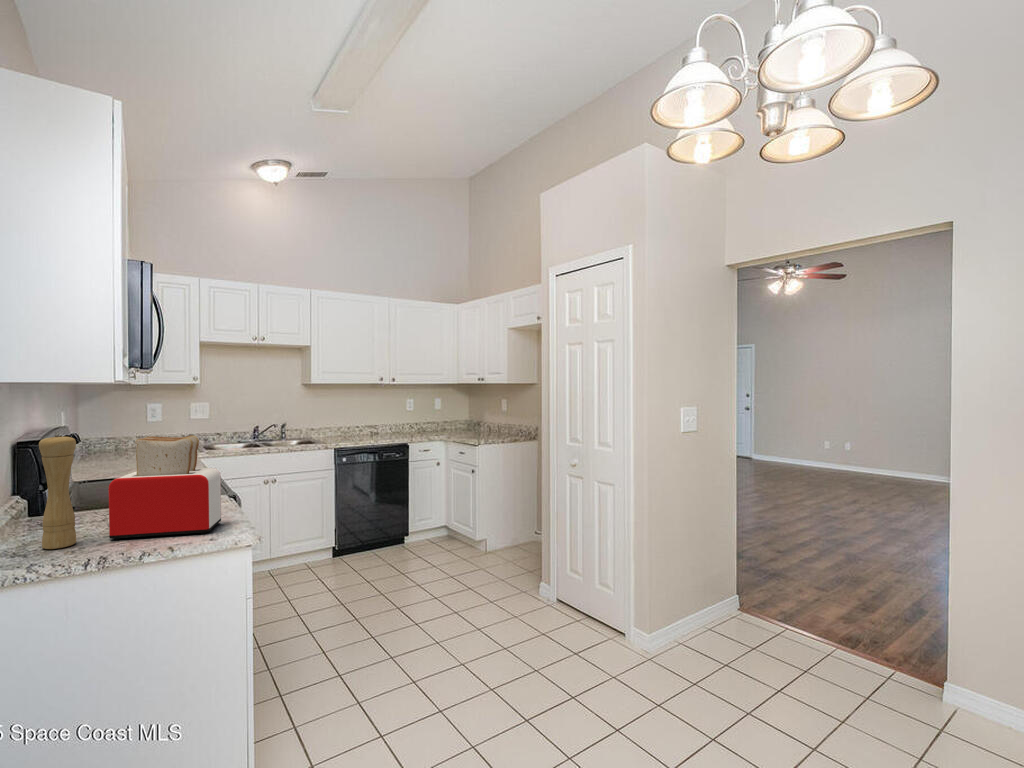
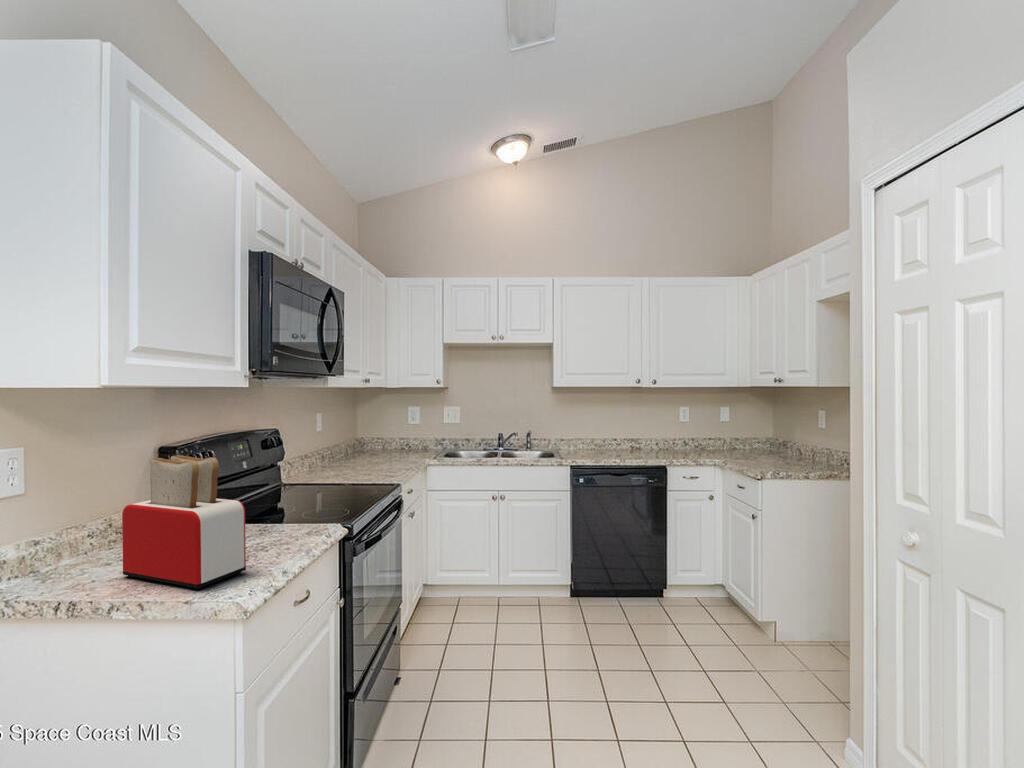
pepper mill: present [39,435,76,549] -> none [62,449,102,578]

